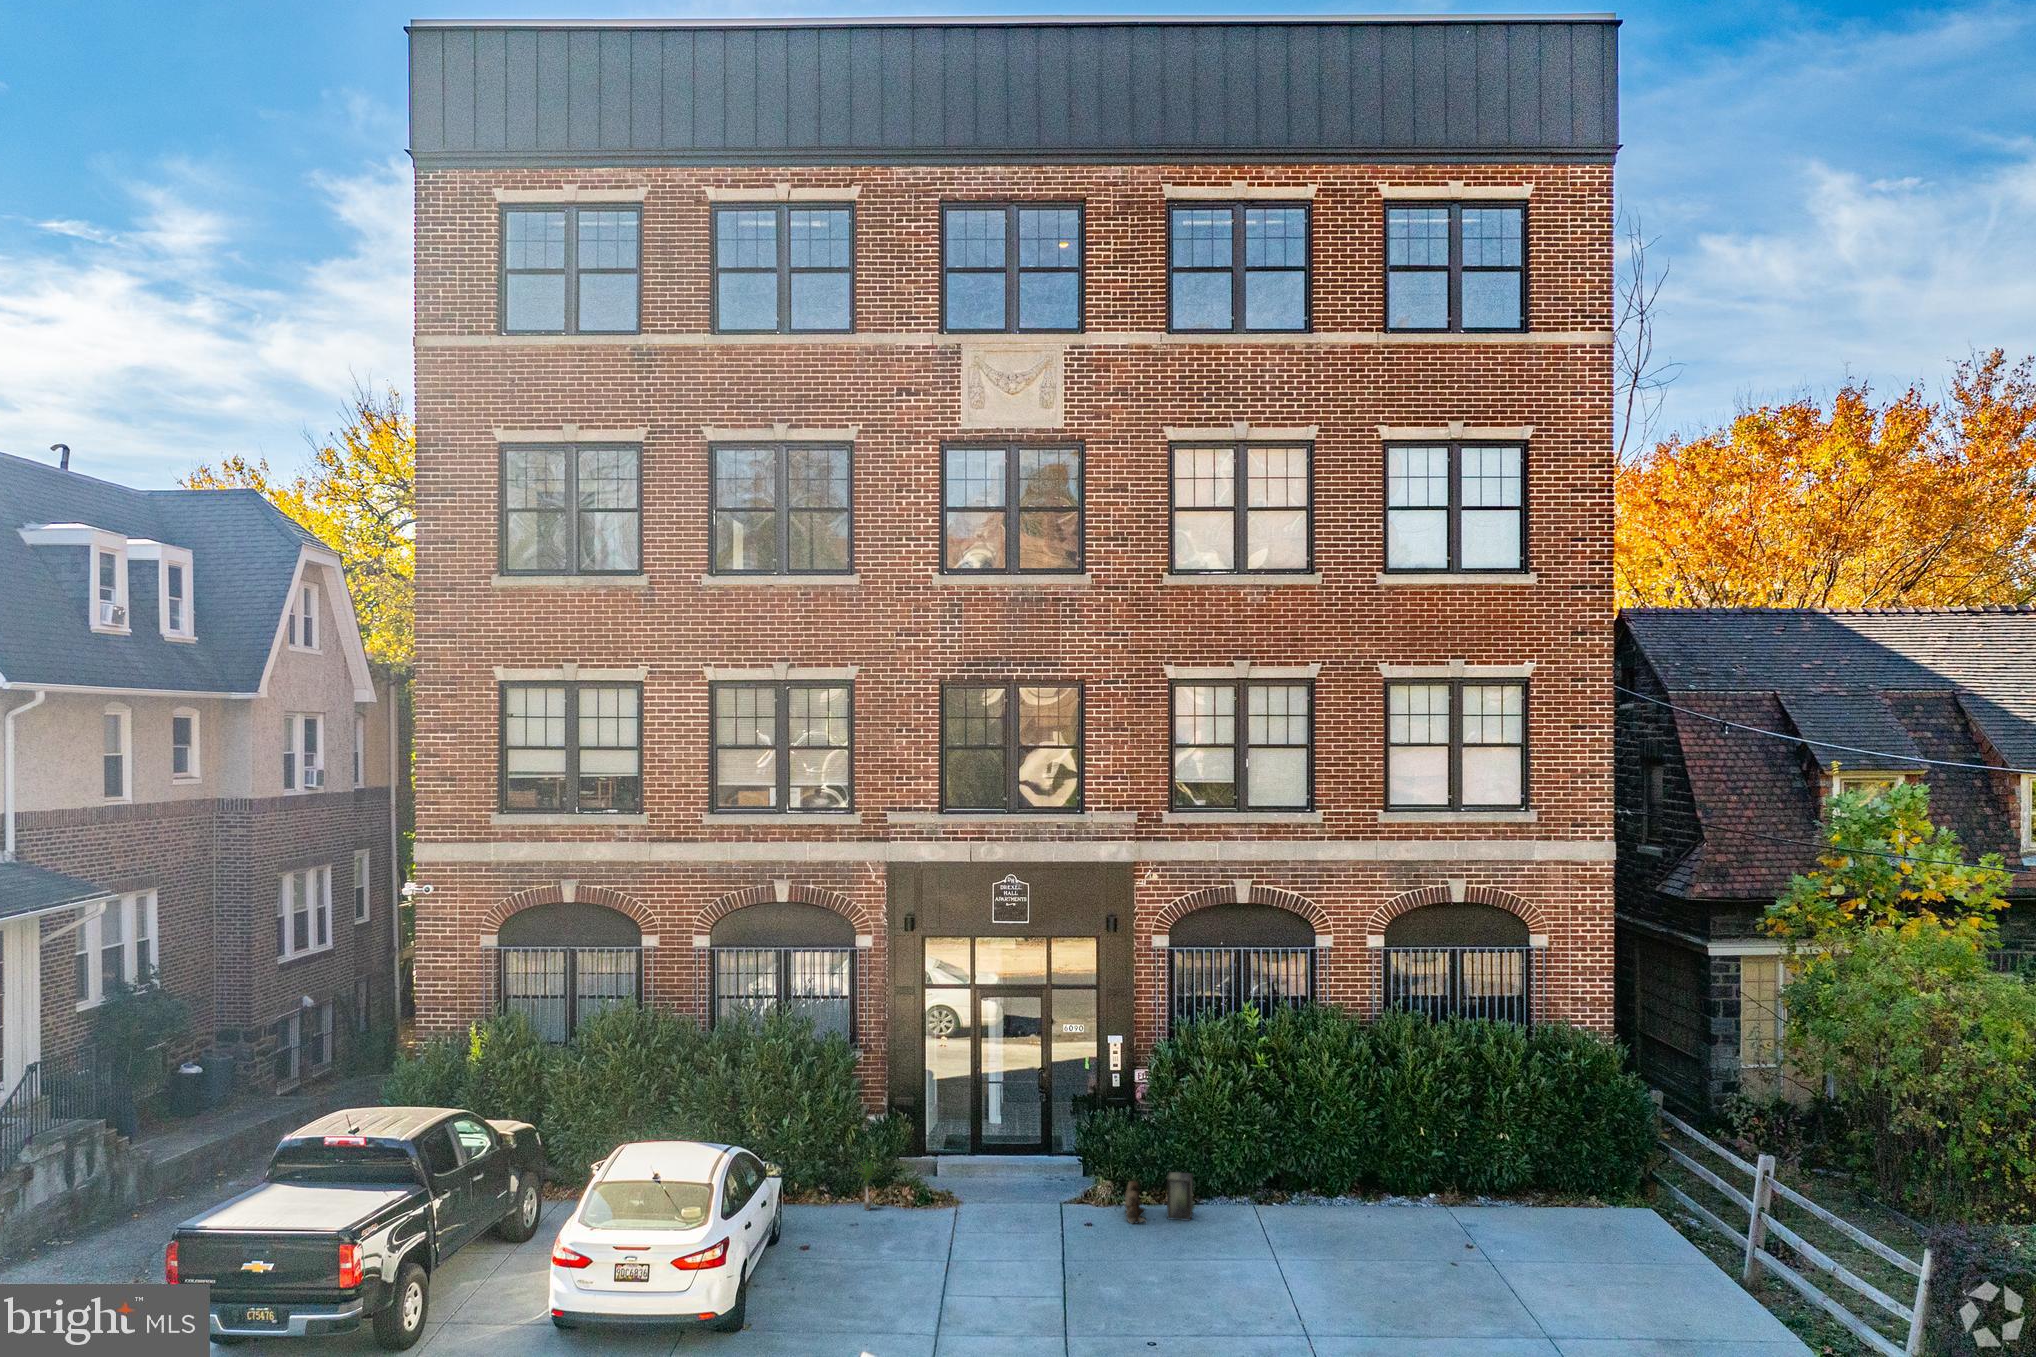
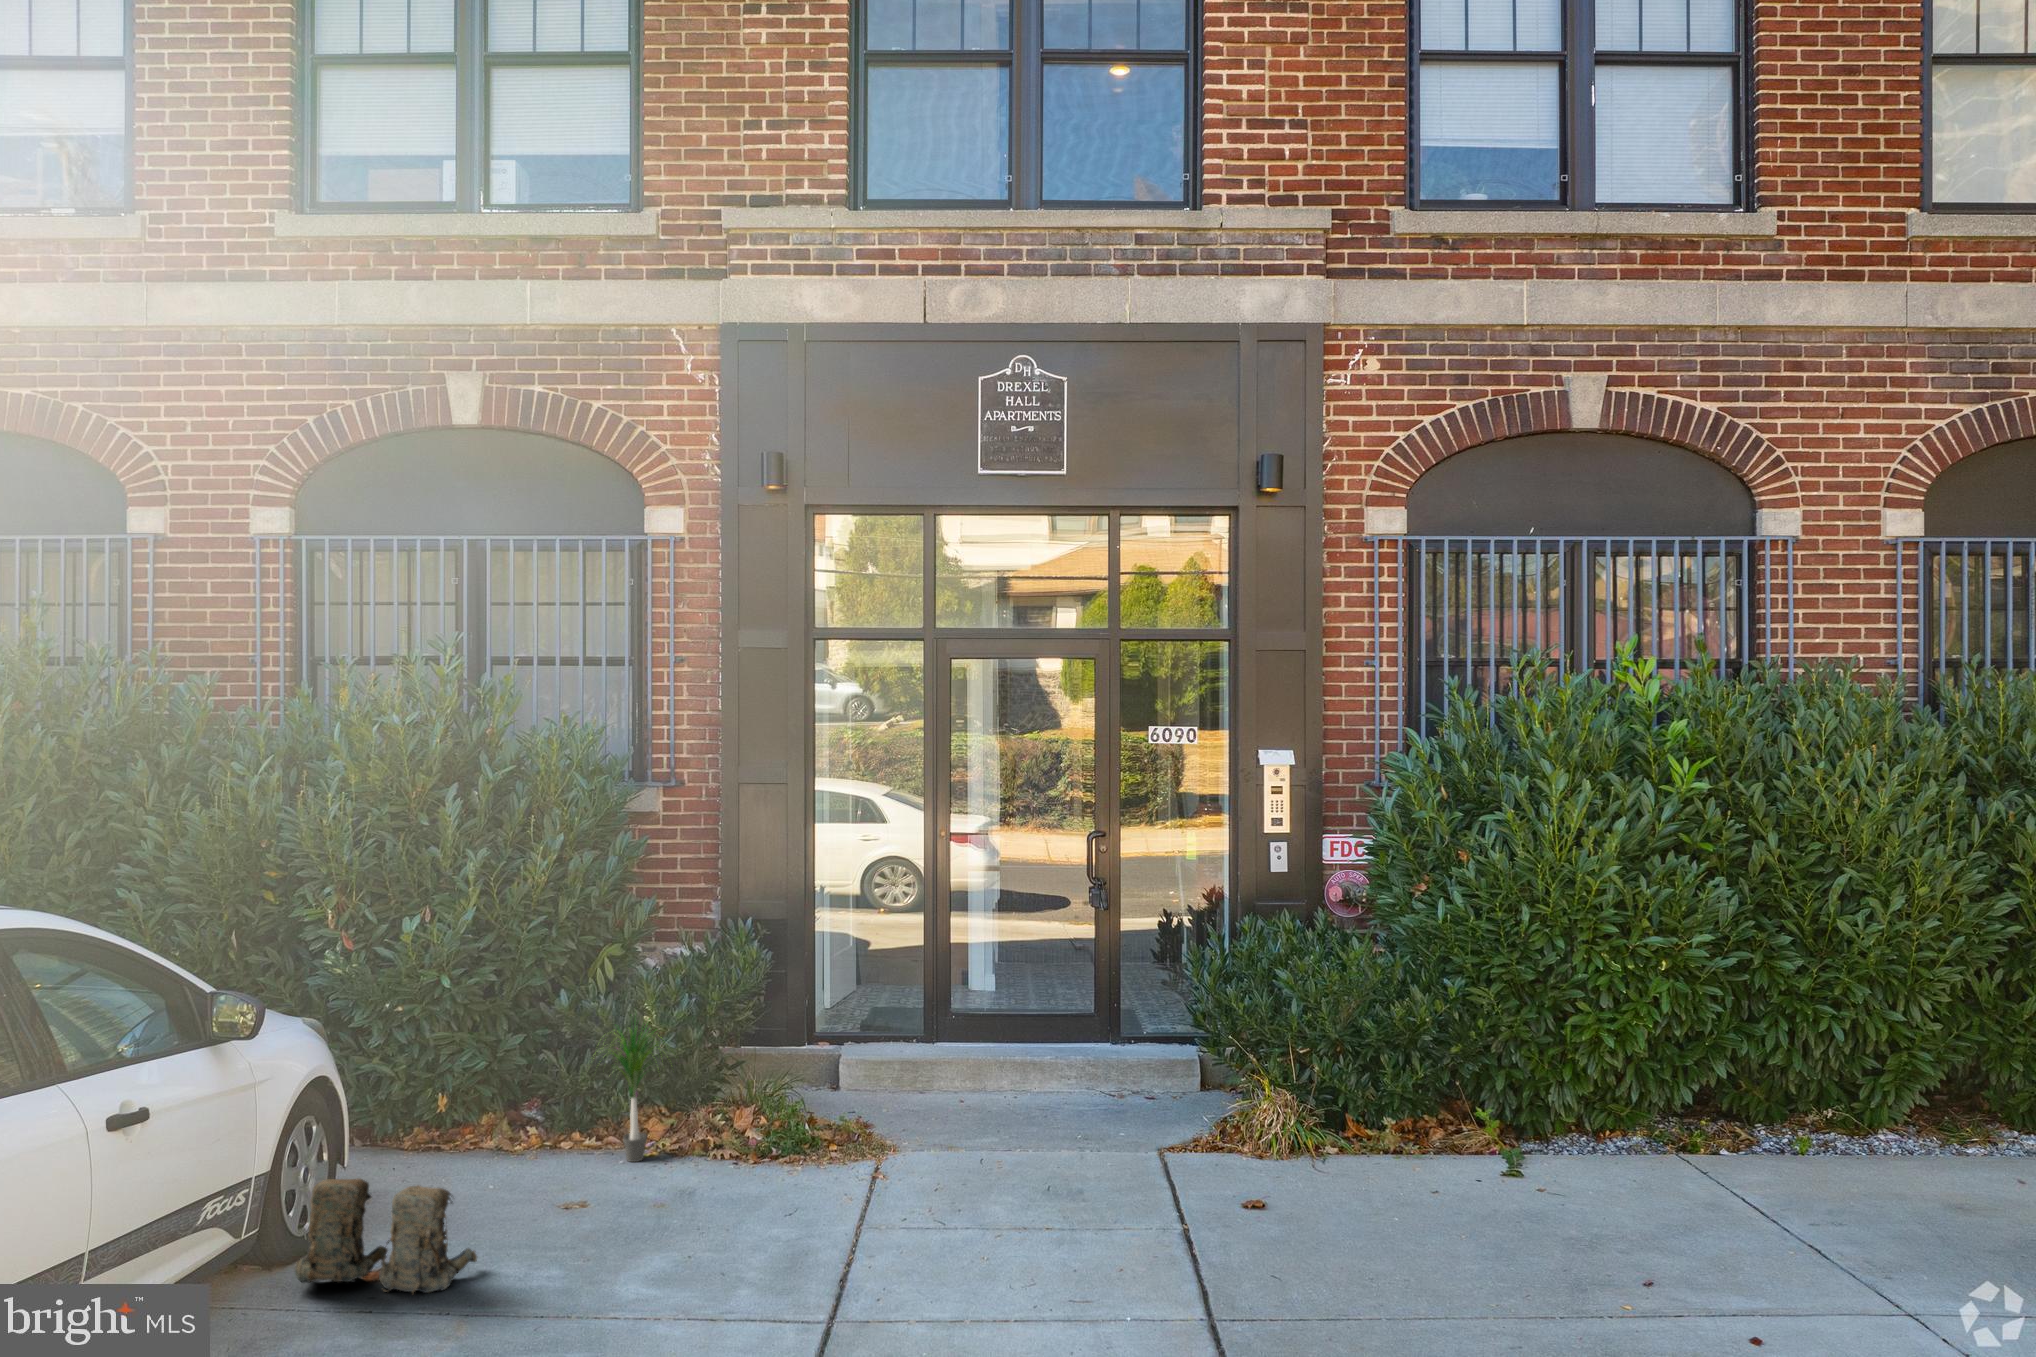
storage box: present [1167,1172,1193,1221] -> none [1471,1049,1551,1179]
backpack: present [1125,1181,1146,1224] -> present [295,1178,477,1293]

